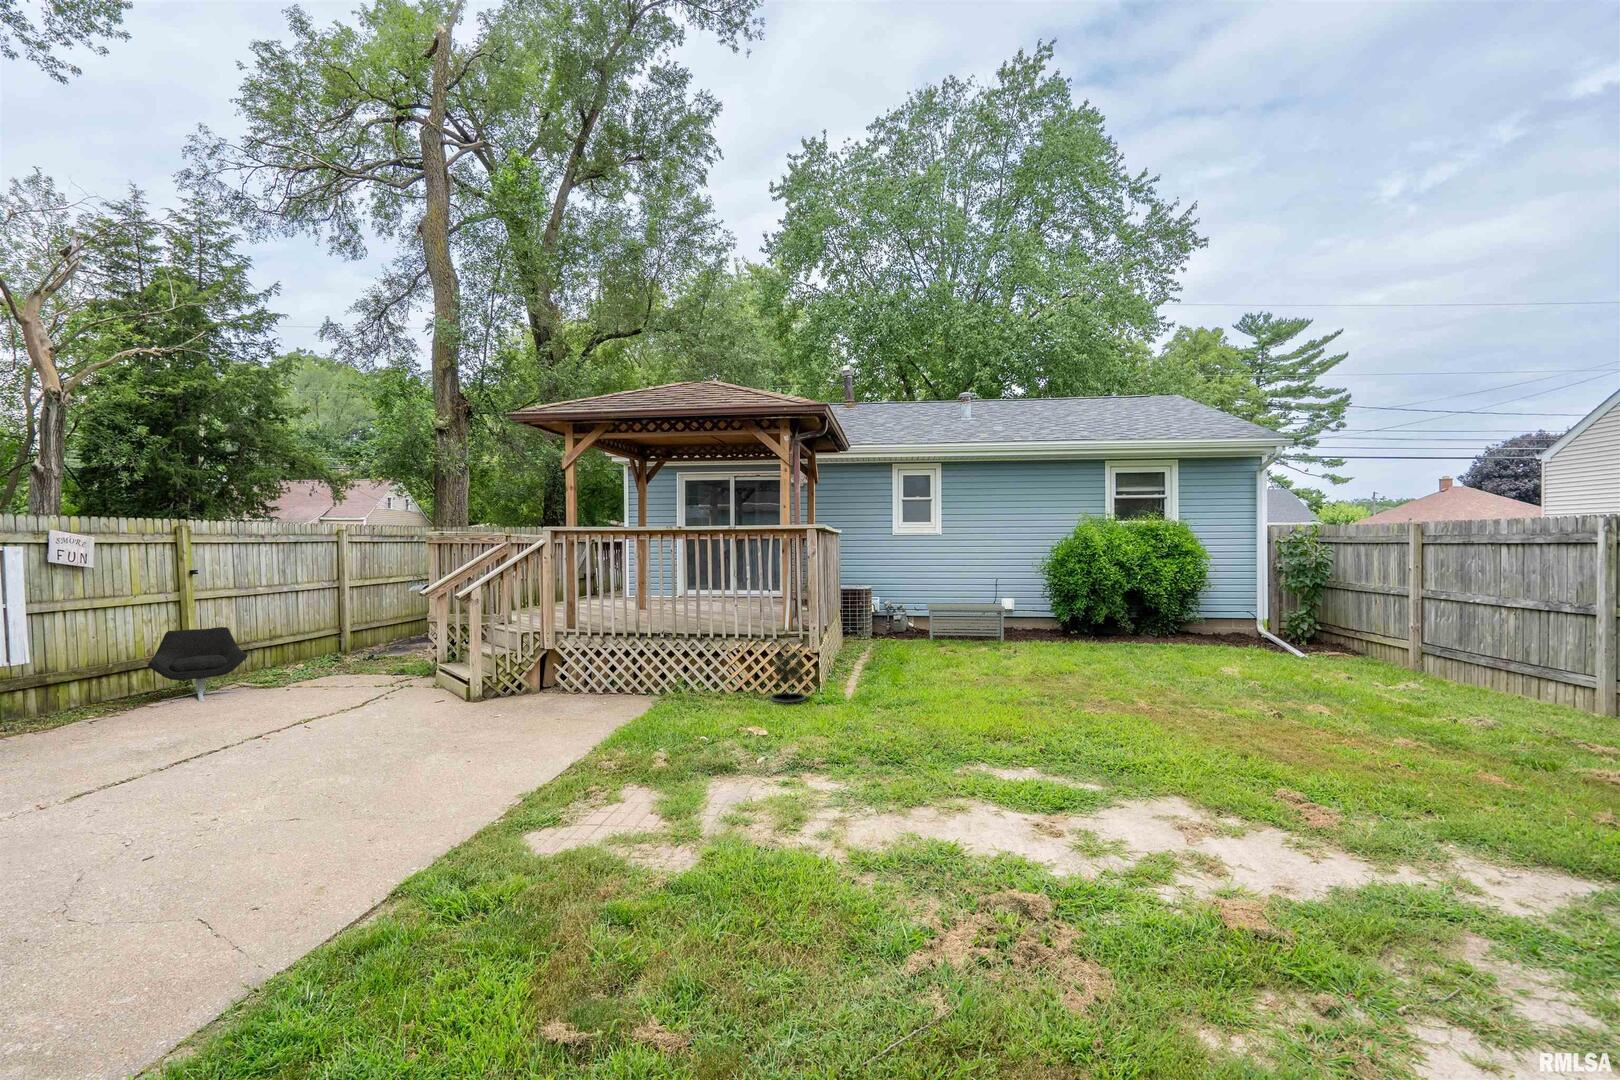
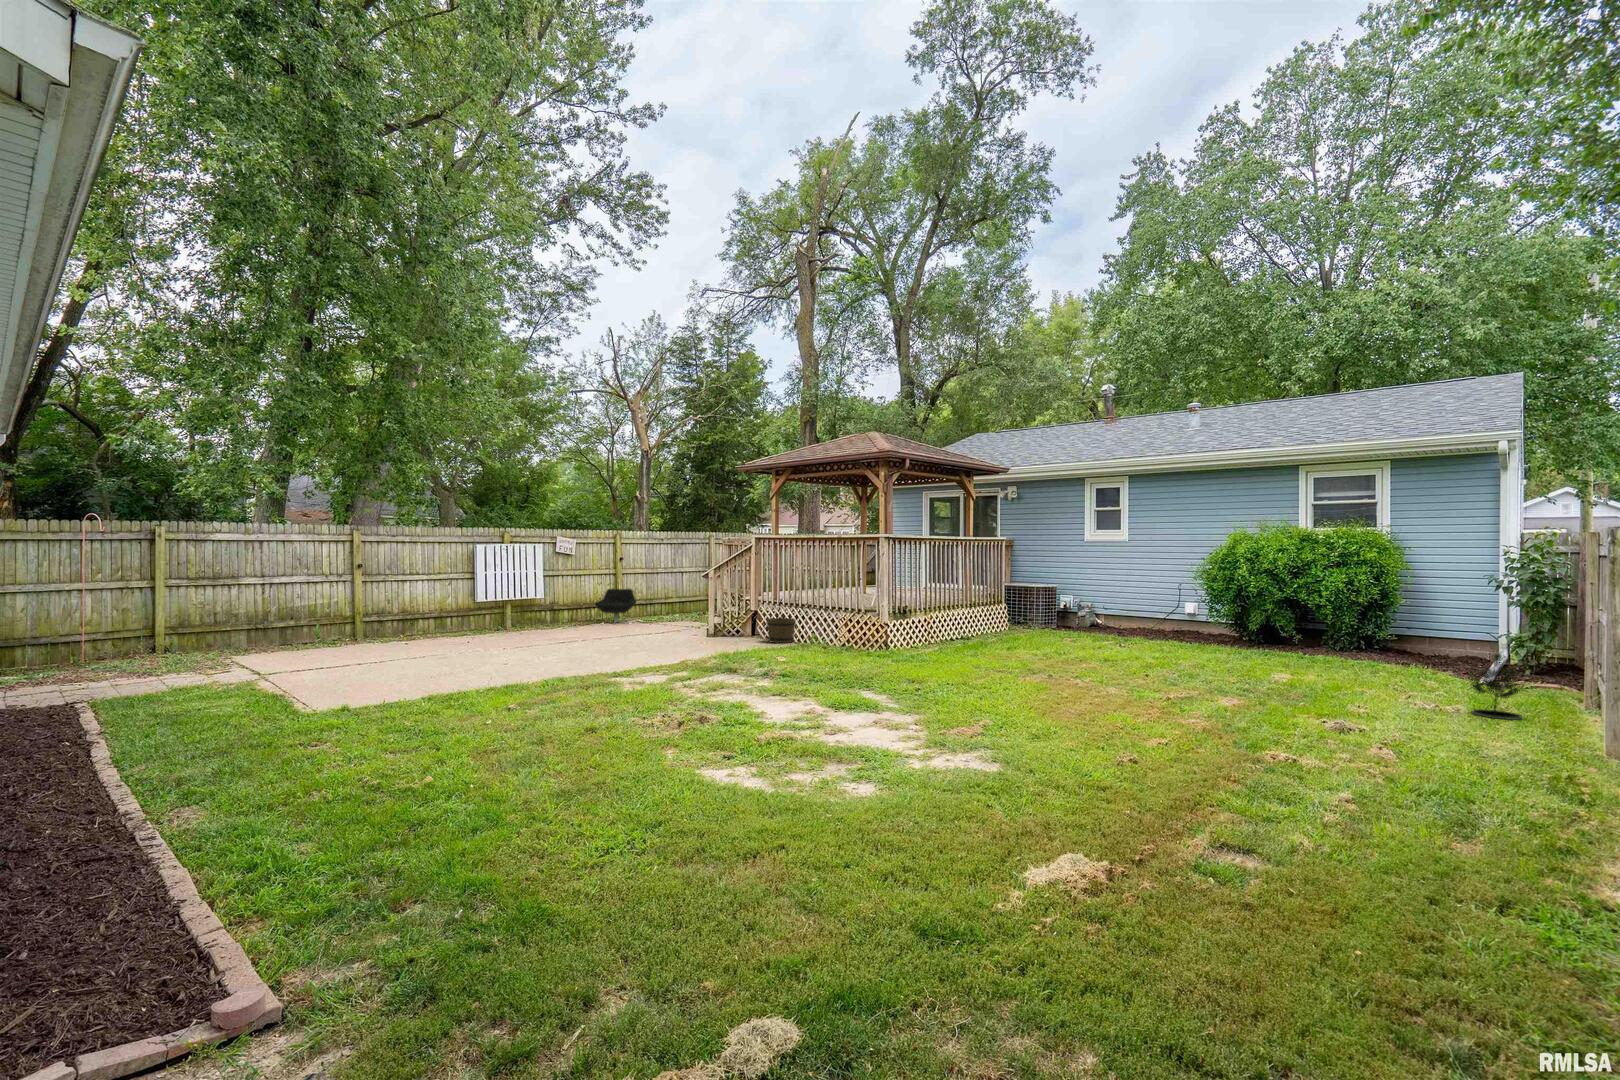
storage bench: present [926,603,1005,641] -> none [1095,607,1182,646]
potted tree: present [770,638,806,703] -> present [1469,652,1523,720]
bucket: none [599,651,647,700] -> present [767,616,796,643]

